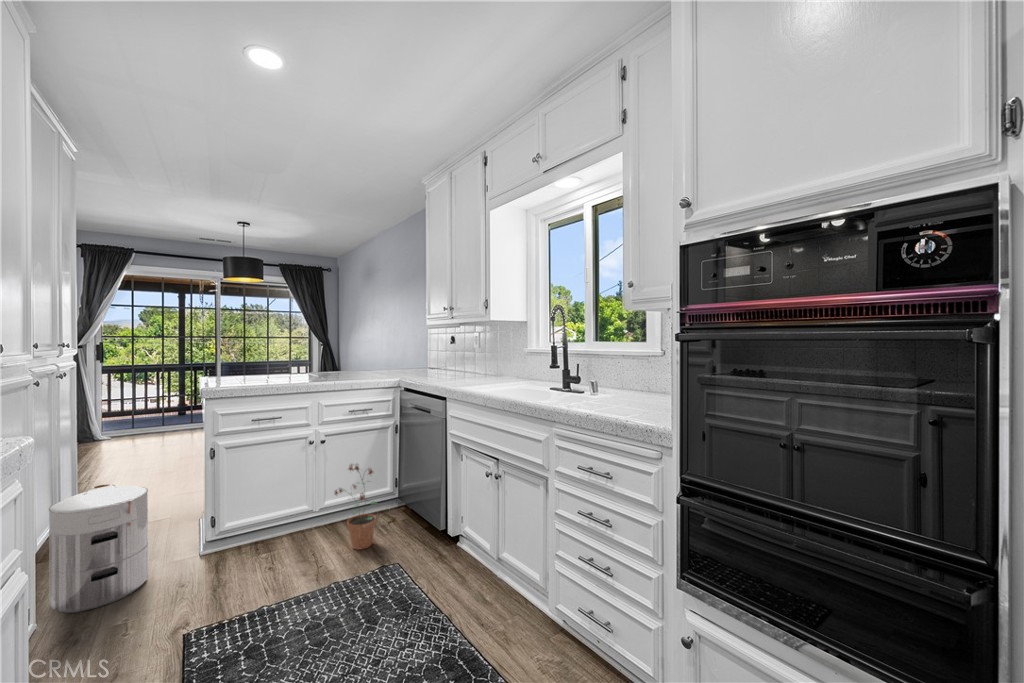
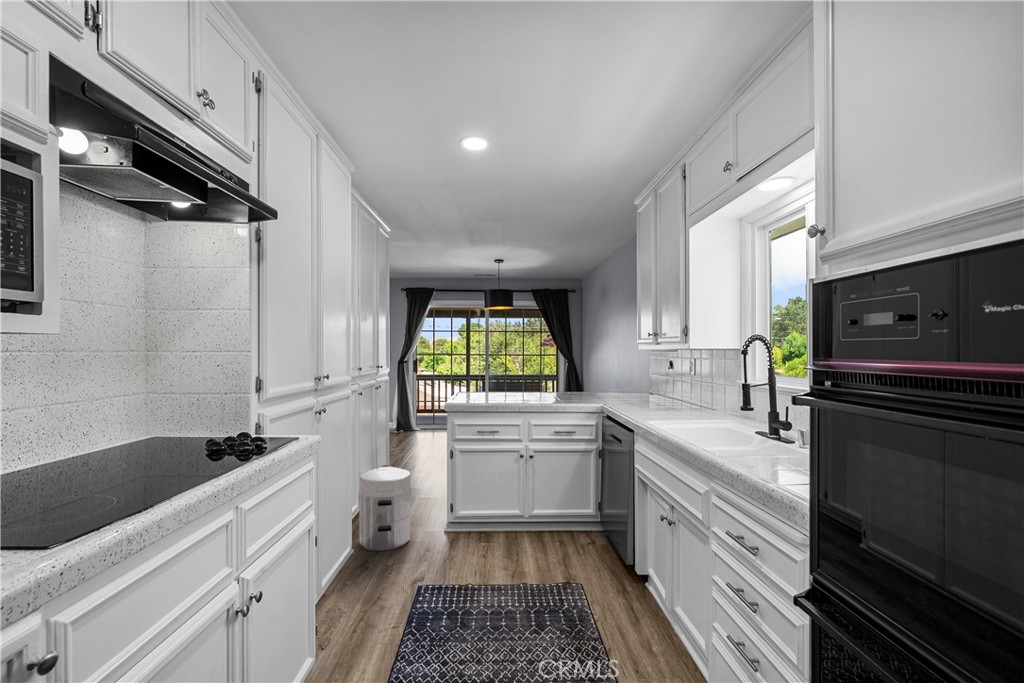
potted plant: present [335,464,378,550] -> none [534,480,574,563]

